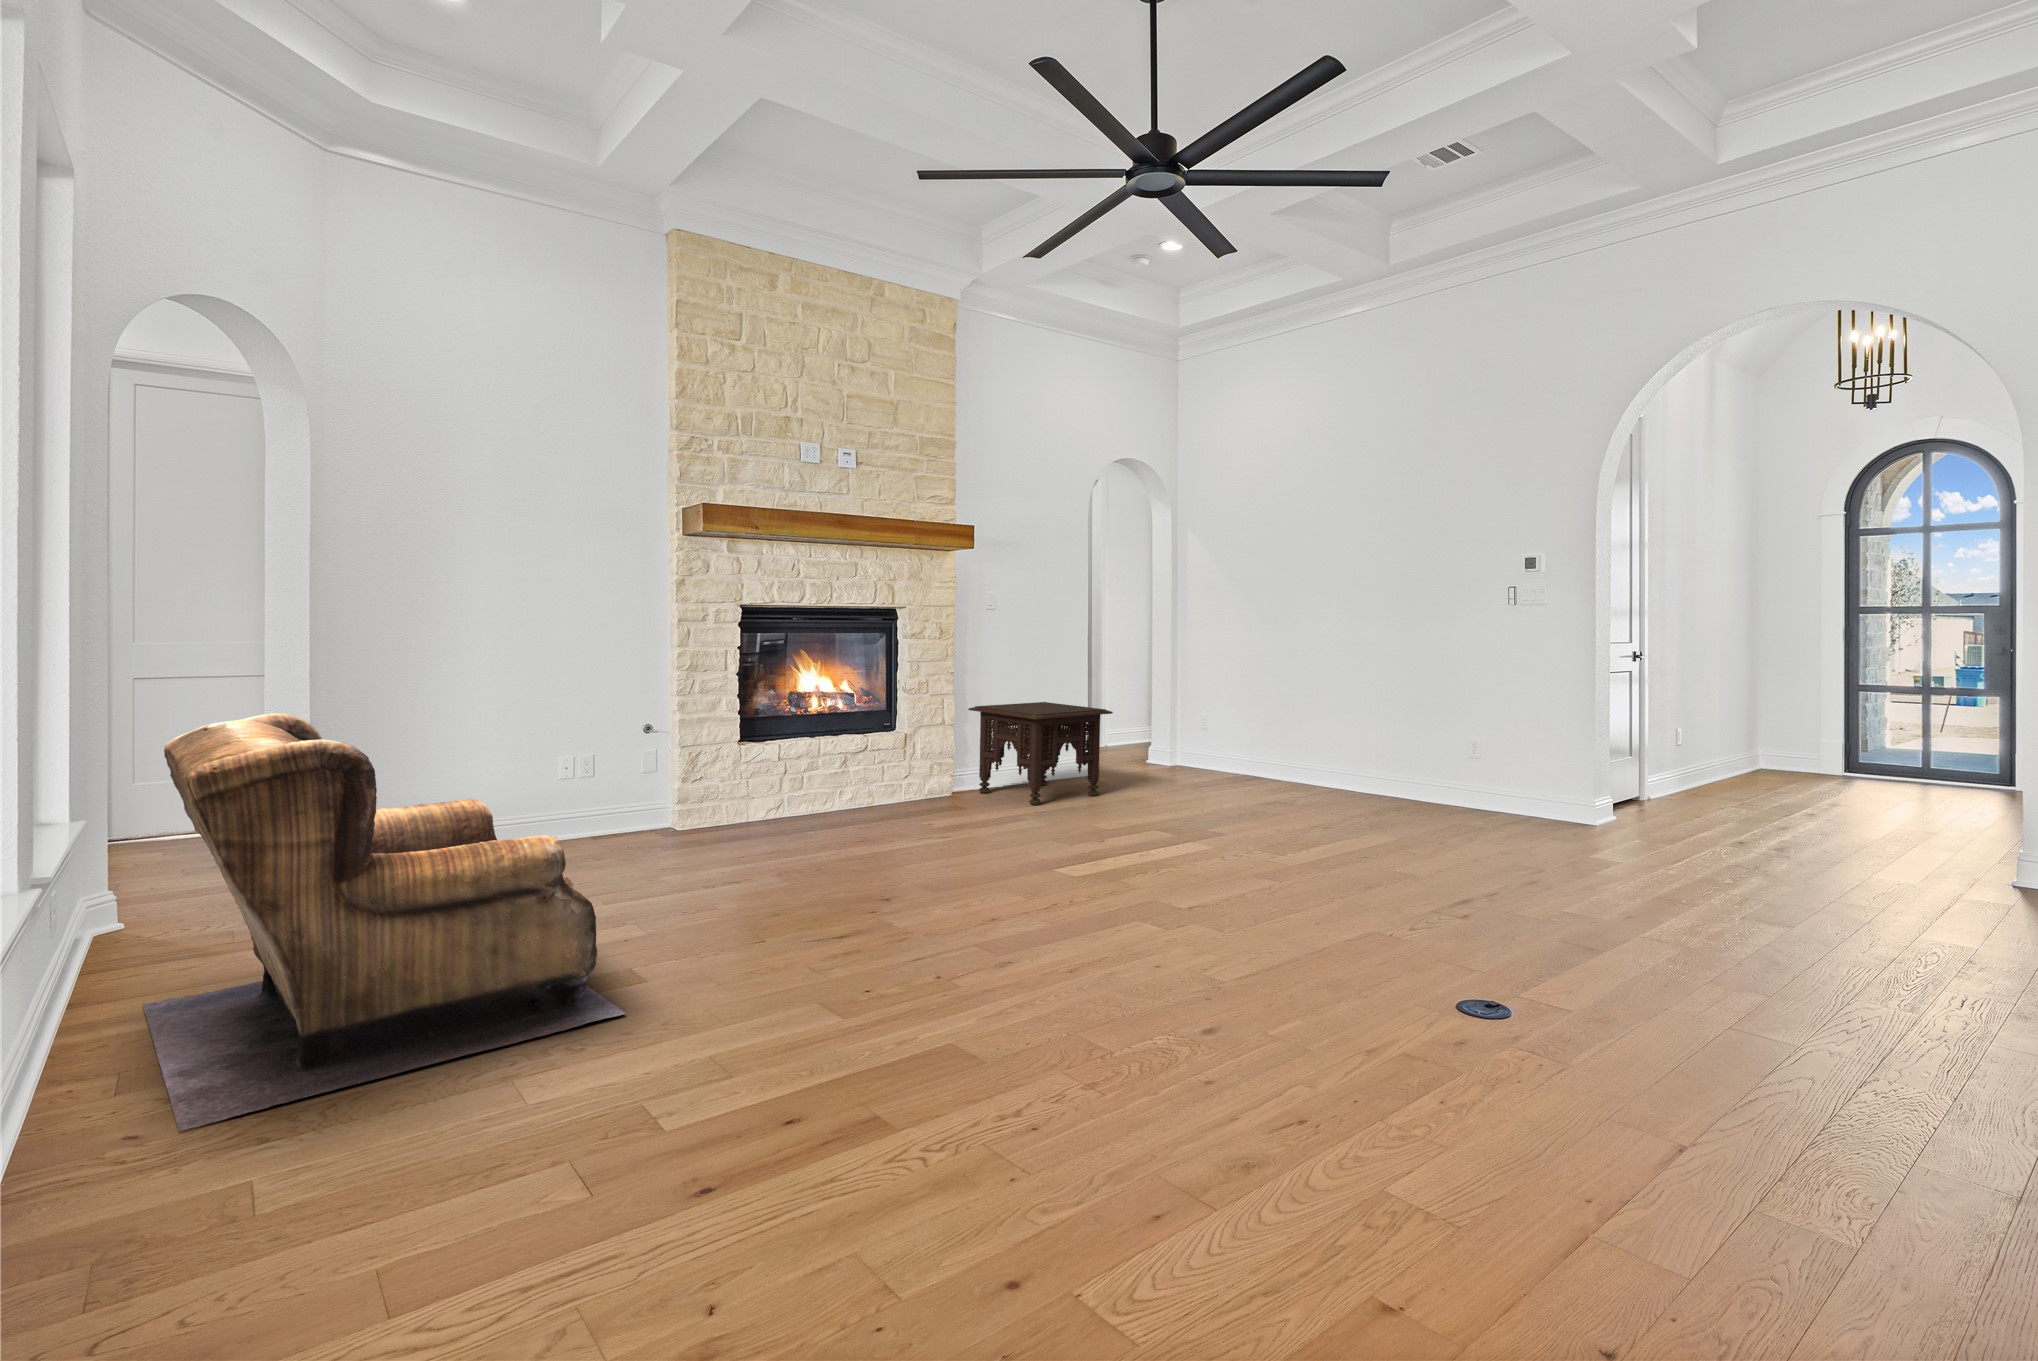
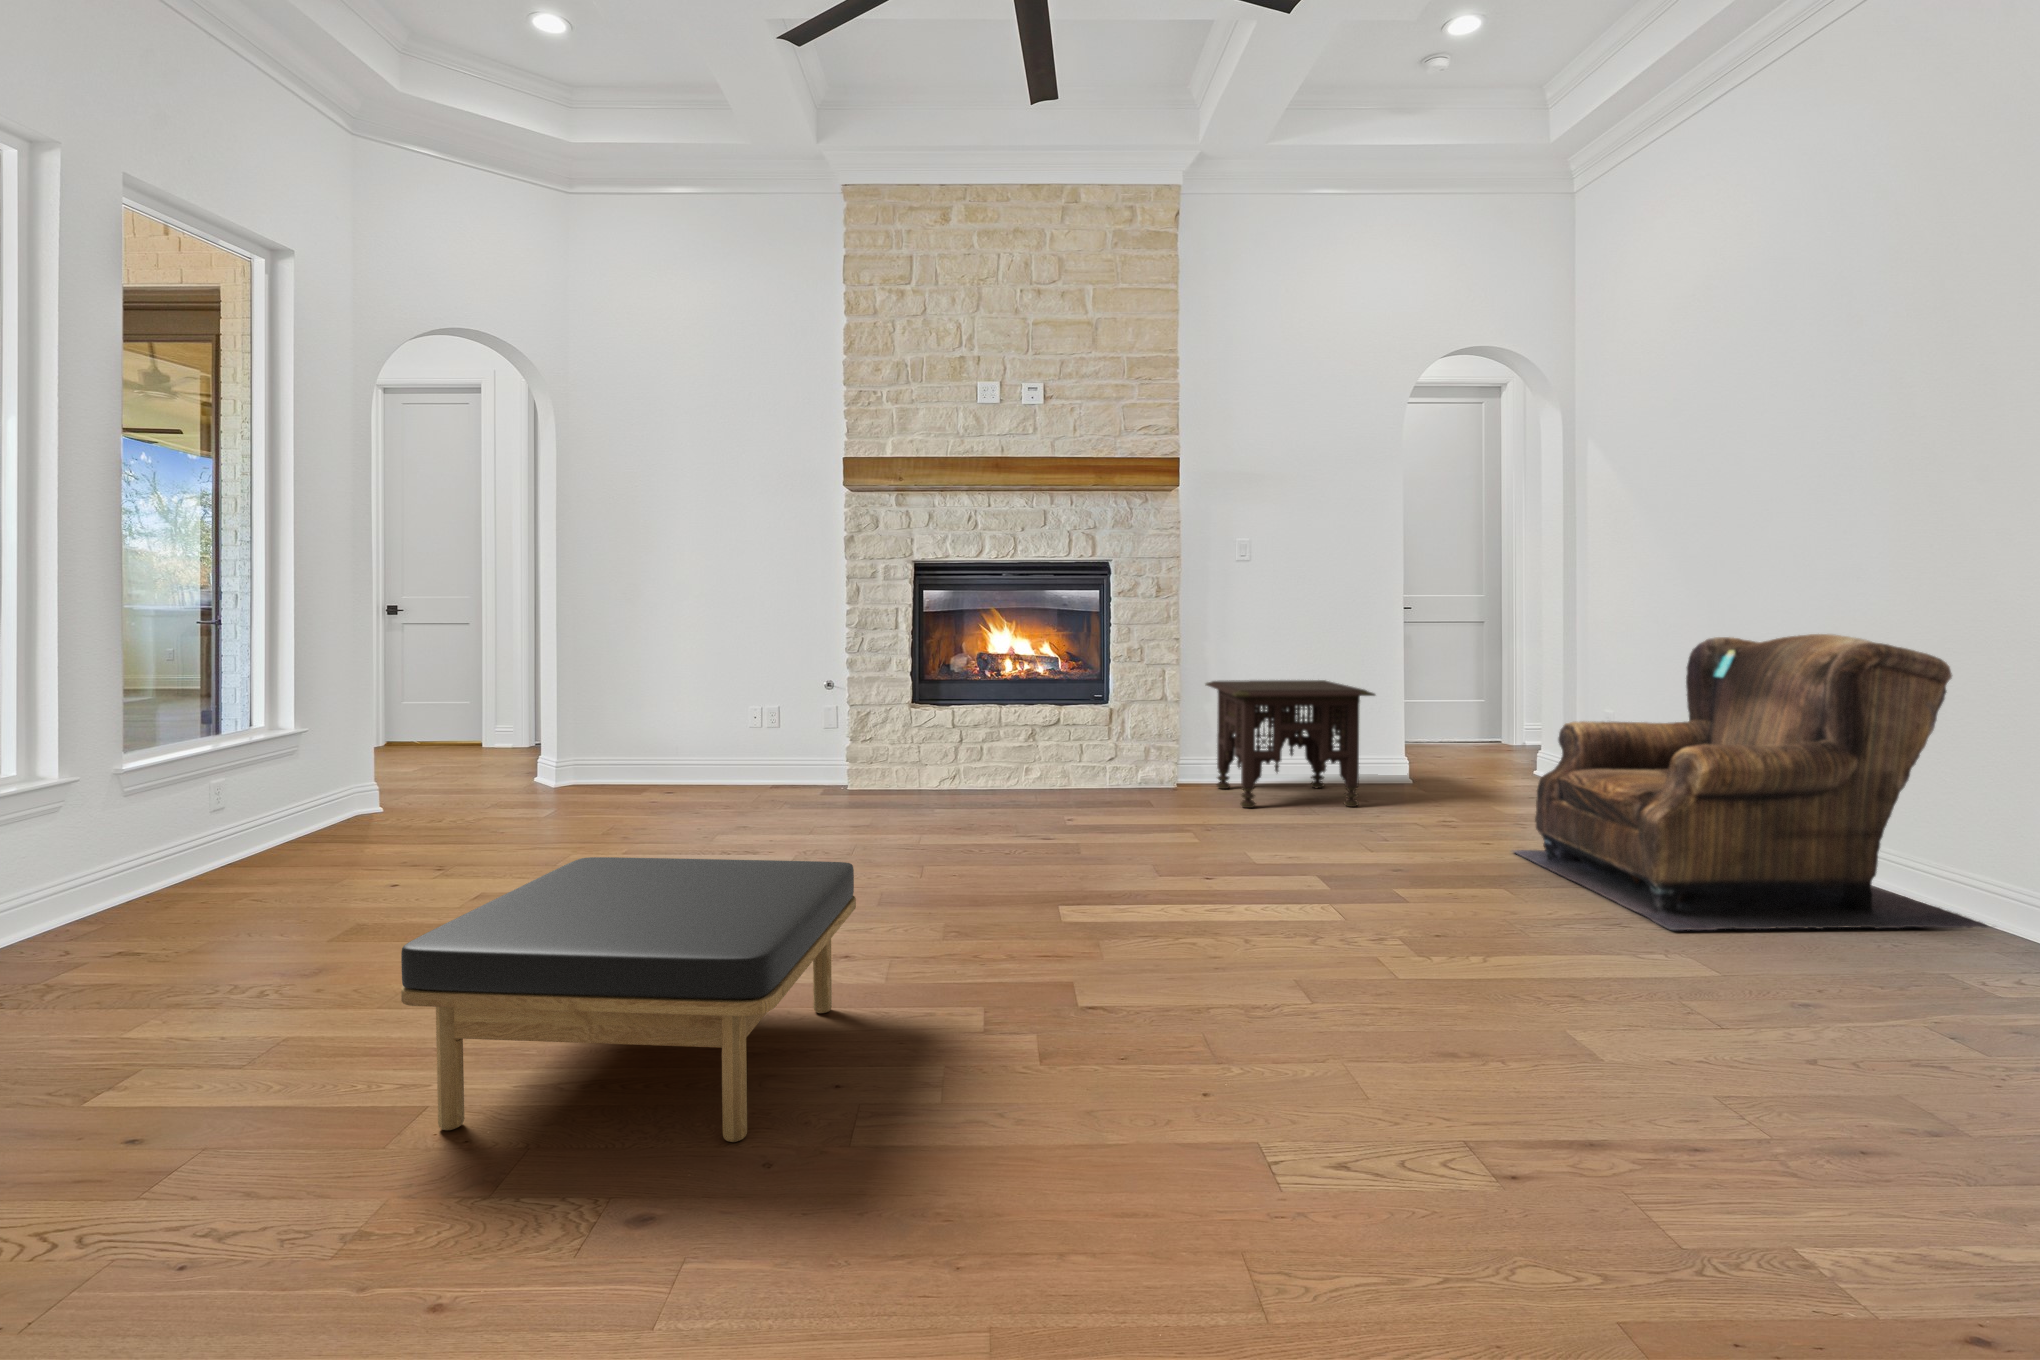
armchair: present [143,713,625,1131] -> present [1513,634,1988,930]
ottoman: none [969,861,1290,1077] -> present [401,857,856,1142]

